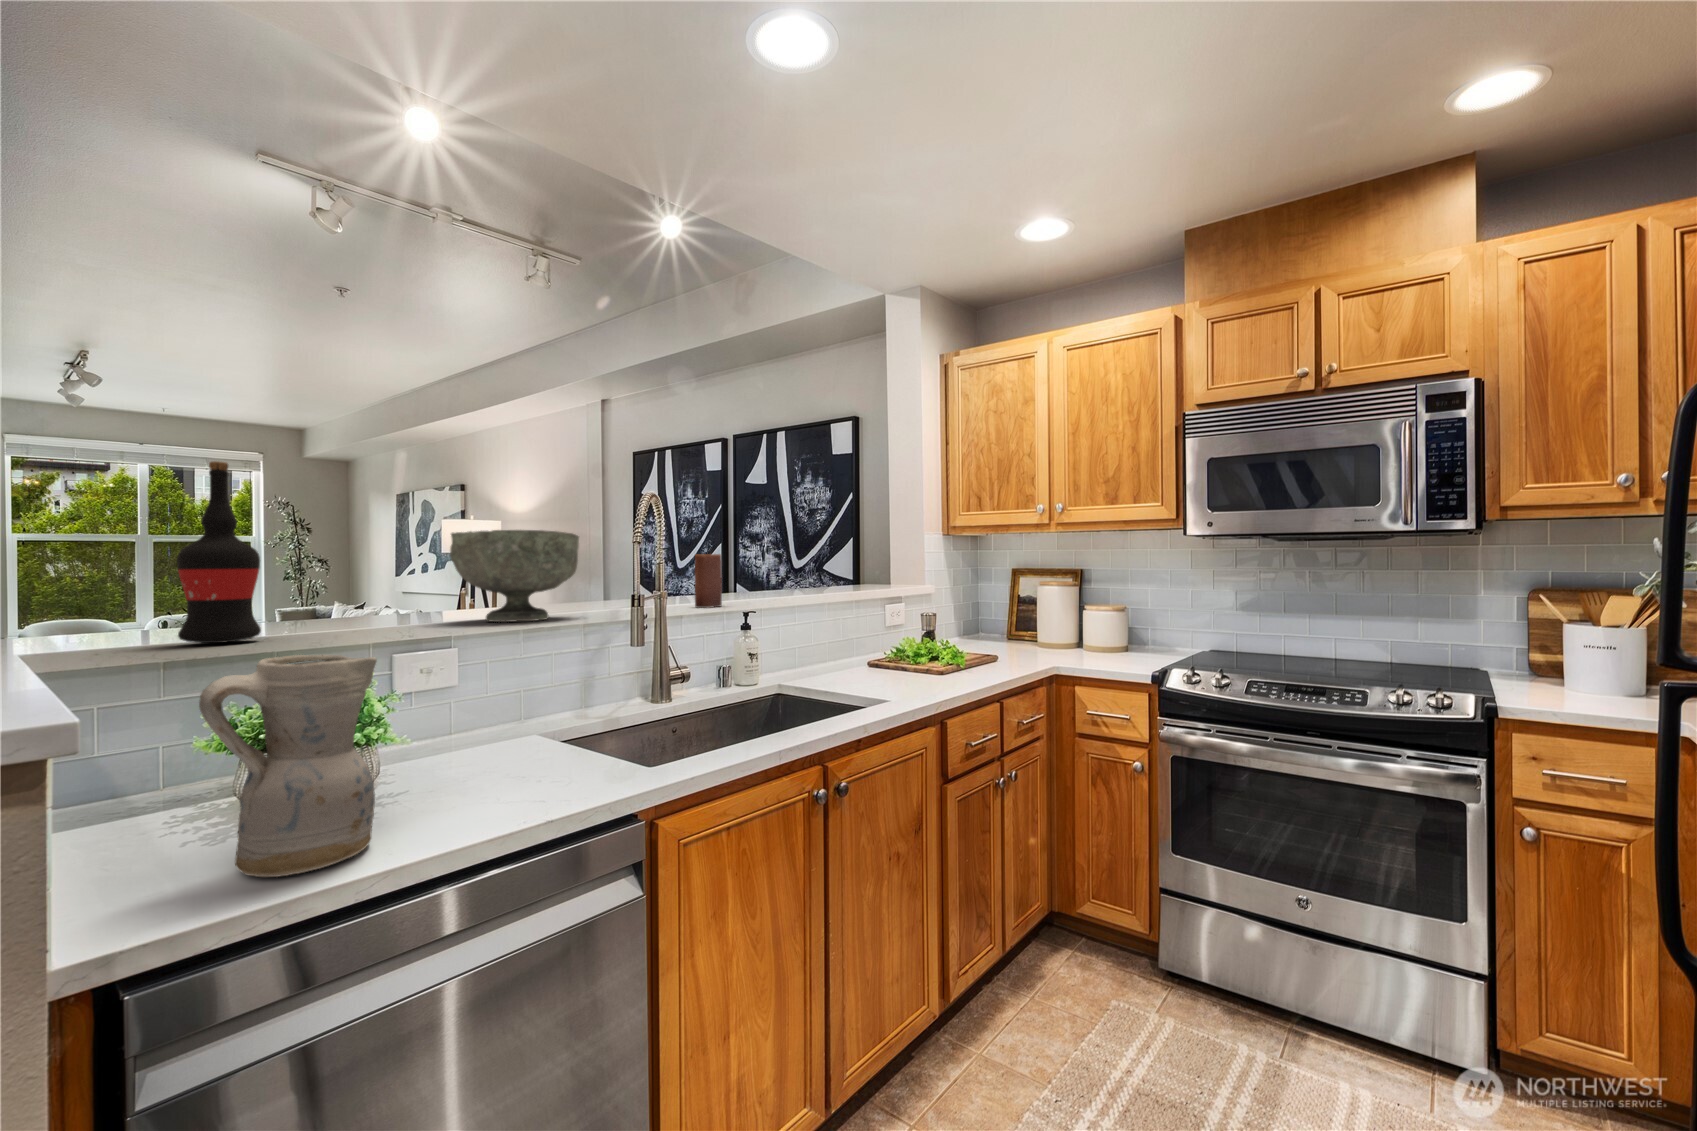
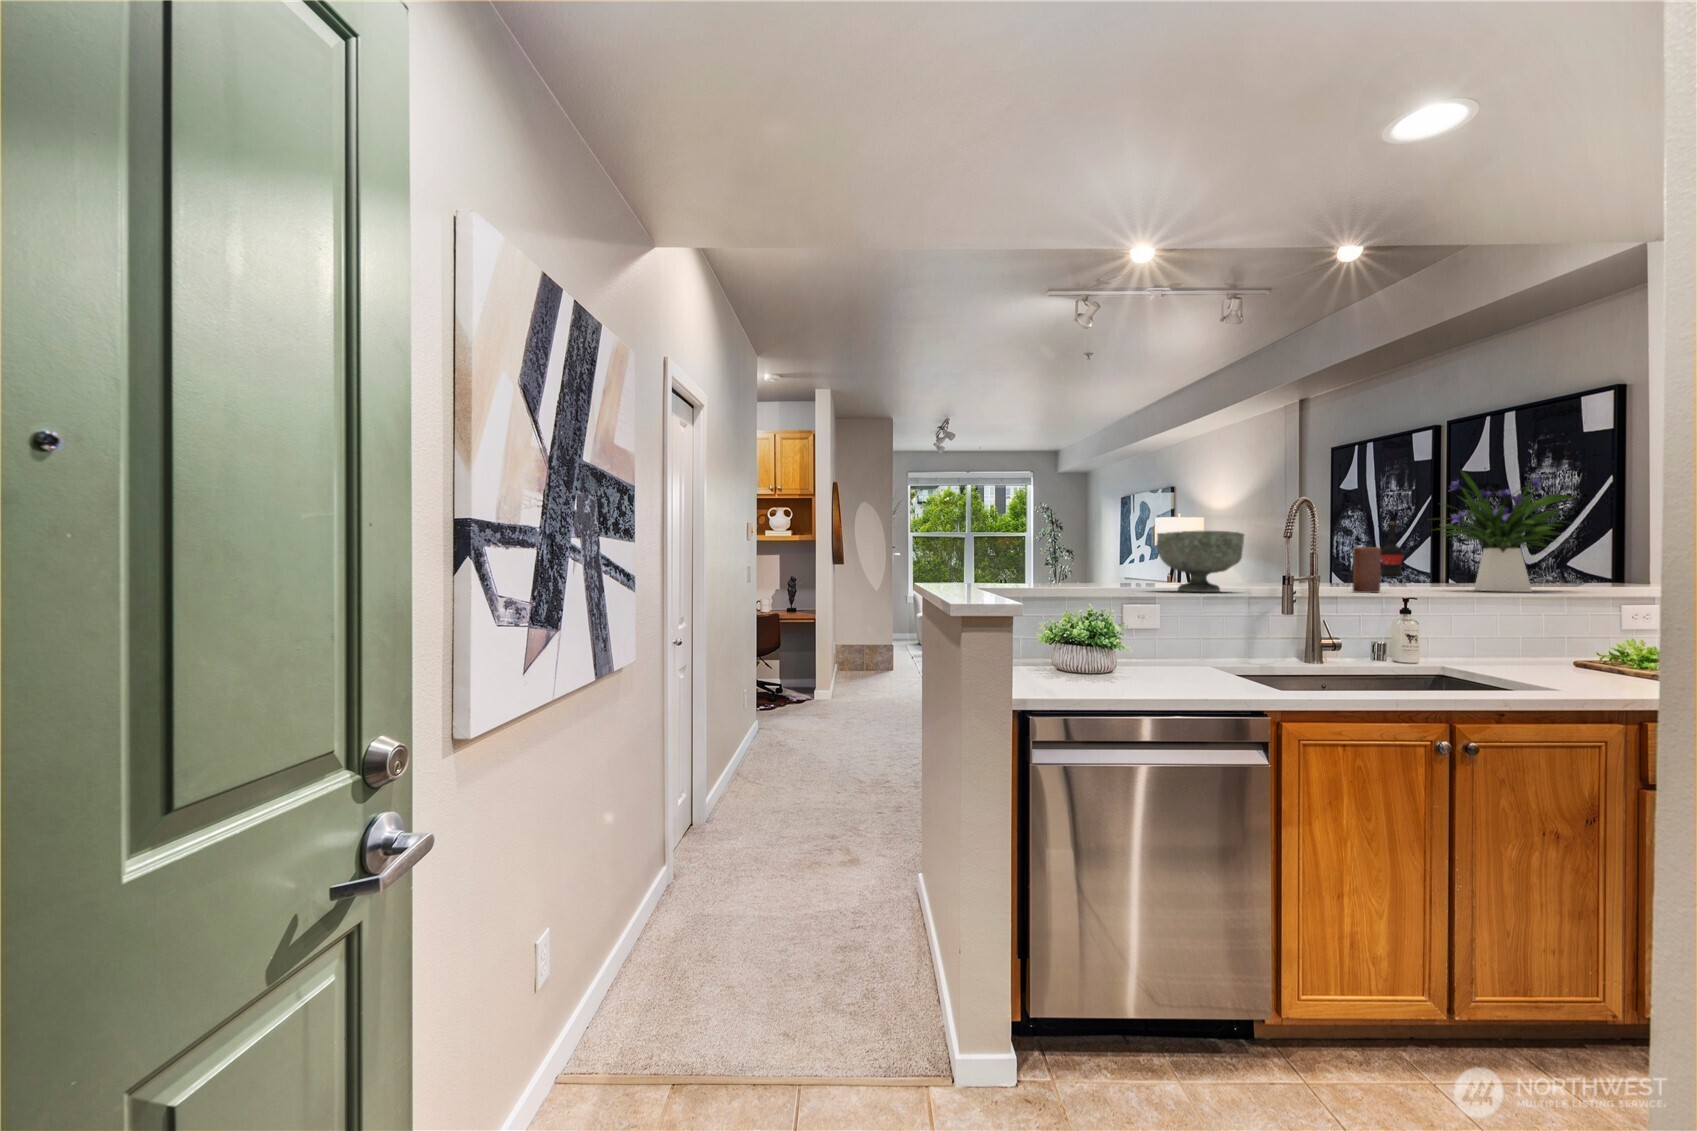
wine bottle: present [177,461,261,643] -> present [1381,522,1404,578]
flower arrangement: none [750,474,863,598] -> present [1435,470,1574,592]
ceramic pitcher: present [199,655,376,877] -> none [1050,594,1118,692]

